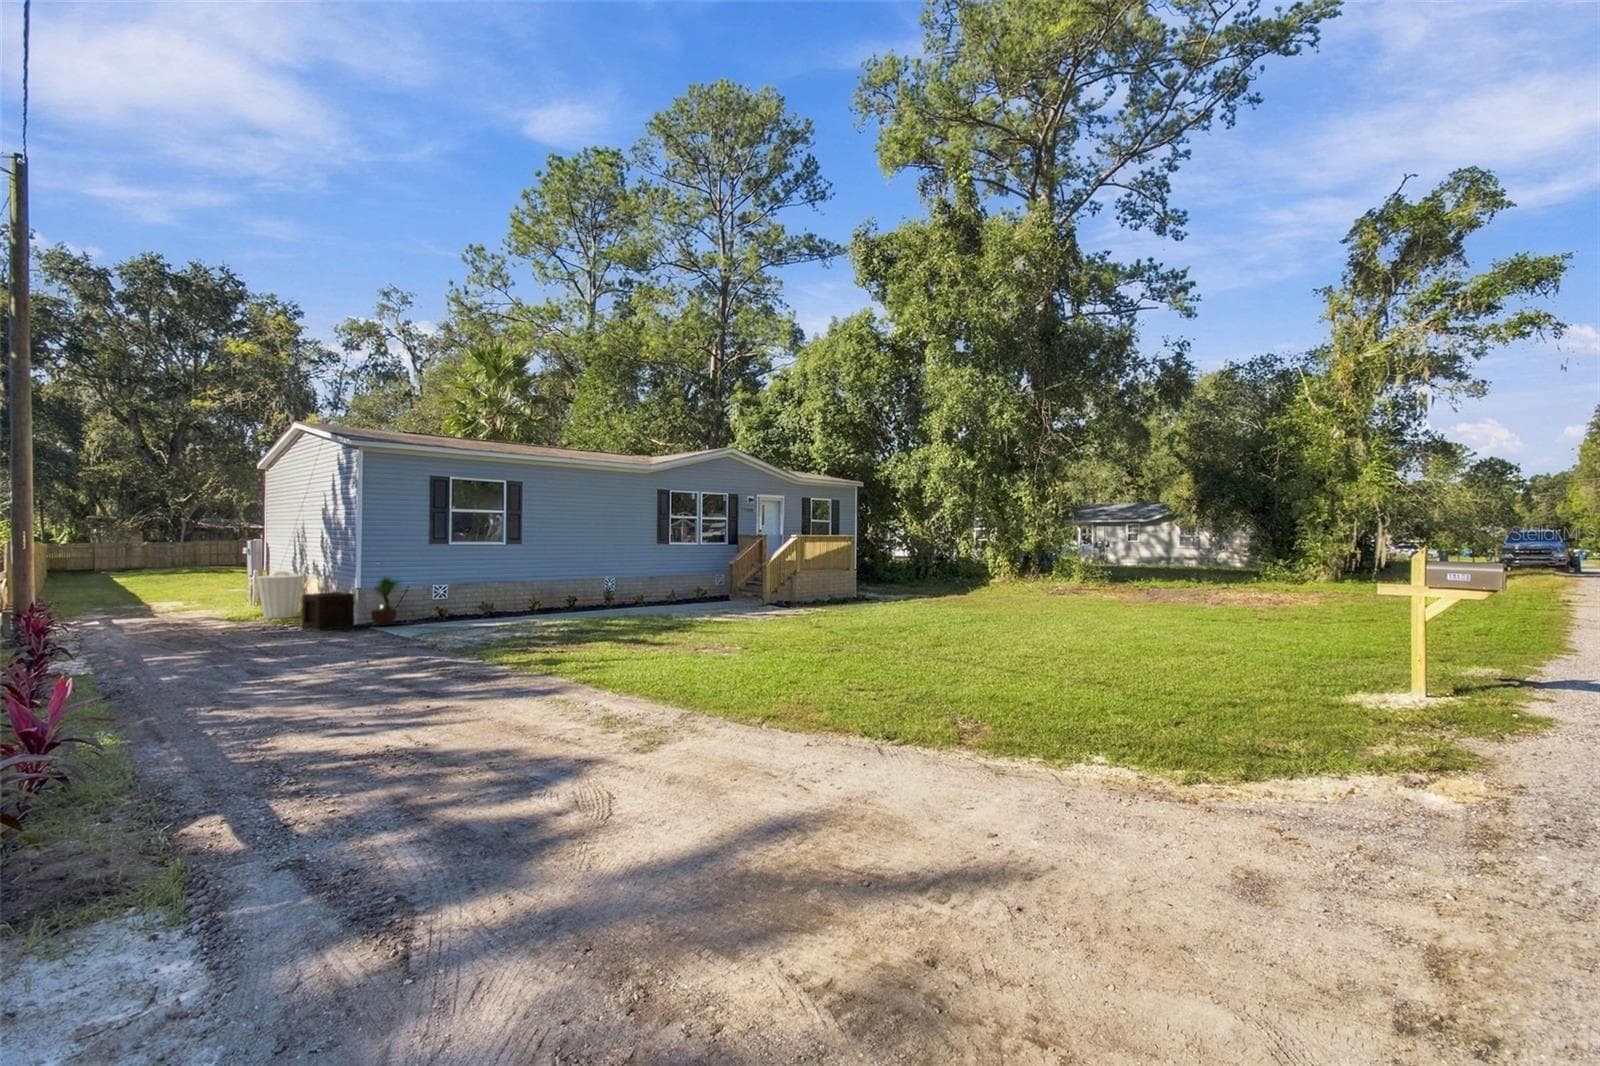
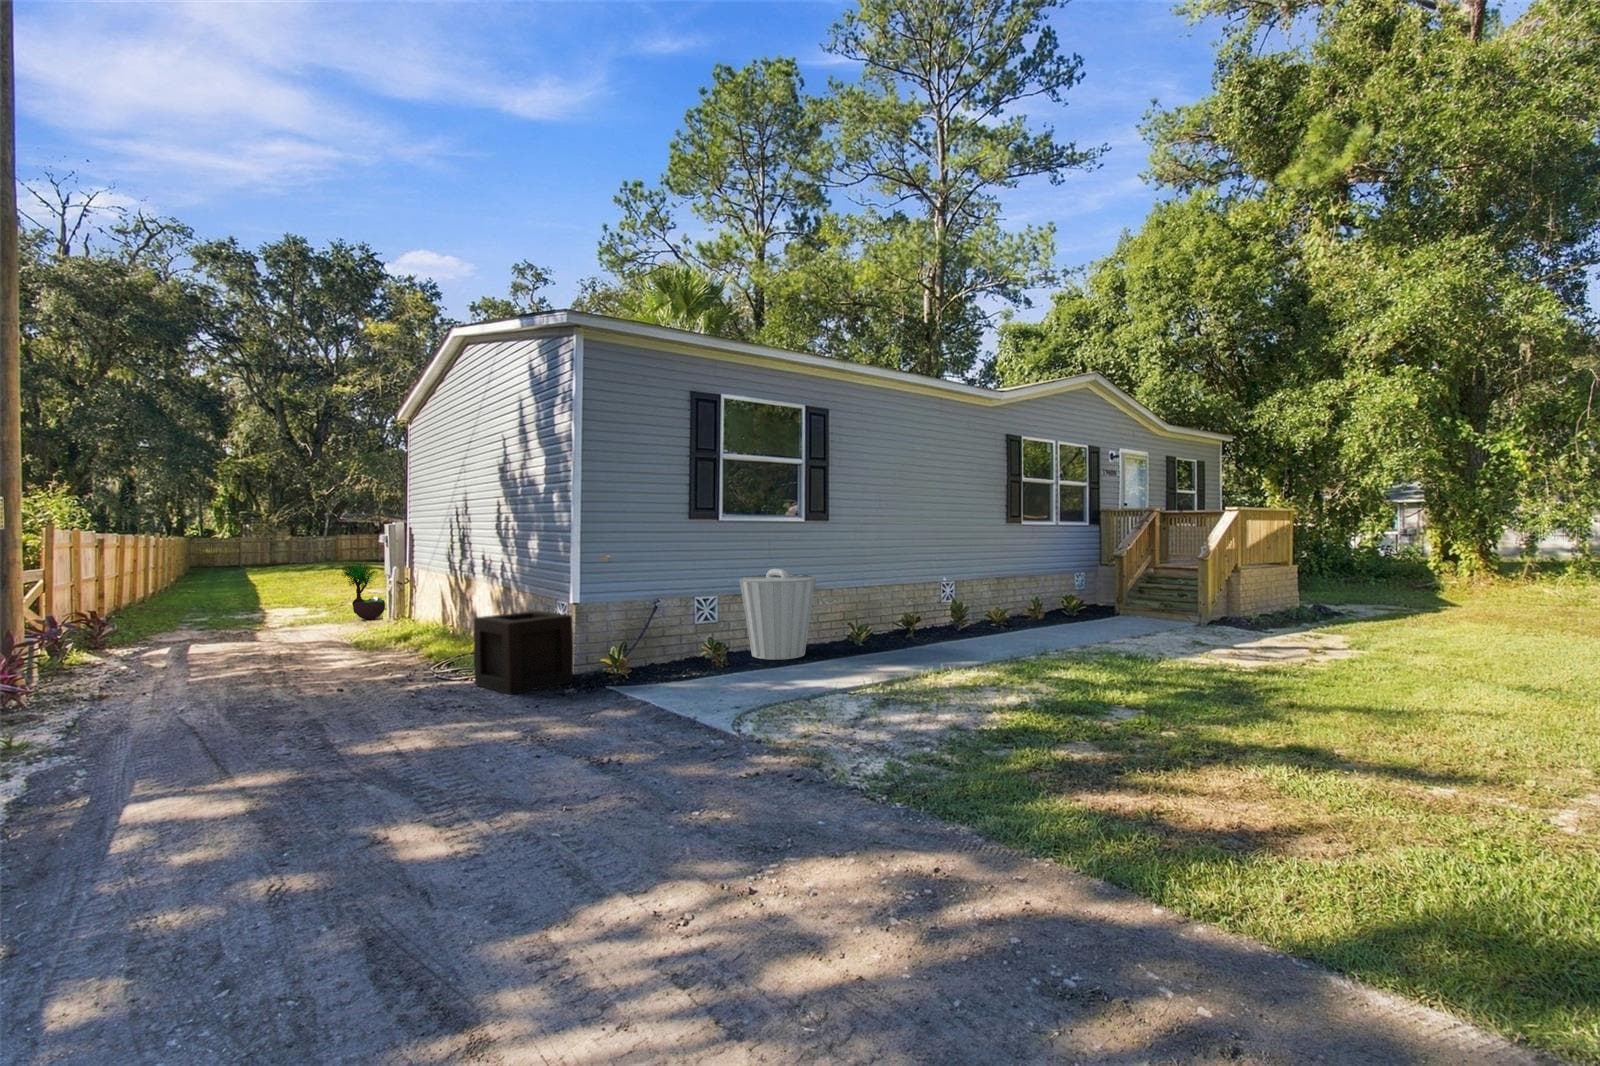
trash can: present [256,571,304,618] -> present [739,569,816,659]
potted tree: present [371,577,401,625] -> present [342,562,385,620]

